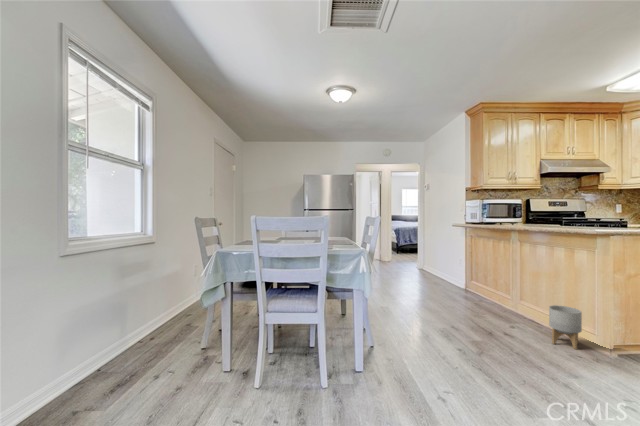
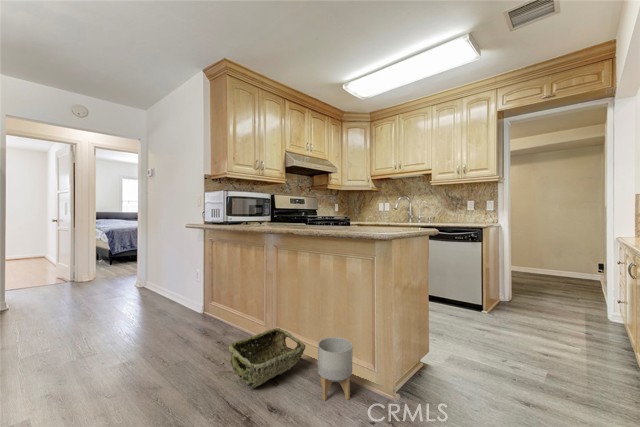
woven basket: none [483,297,544,326] -> present [229,328,305,388]

